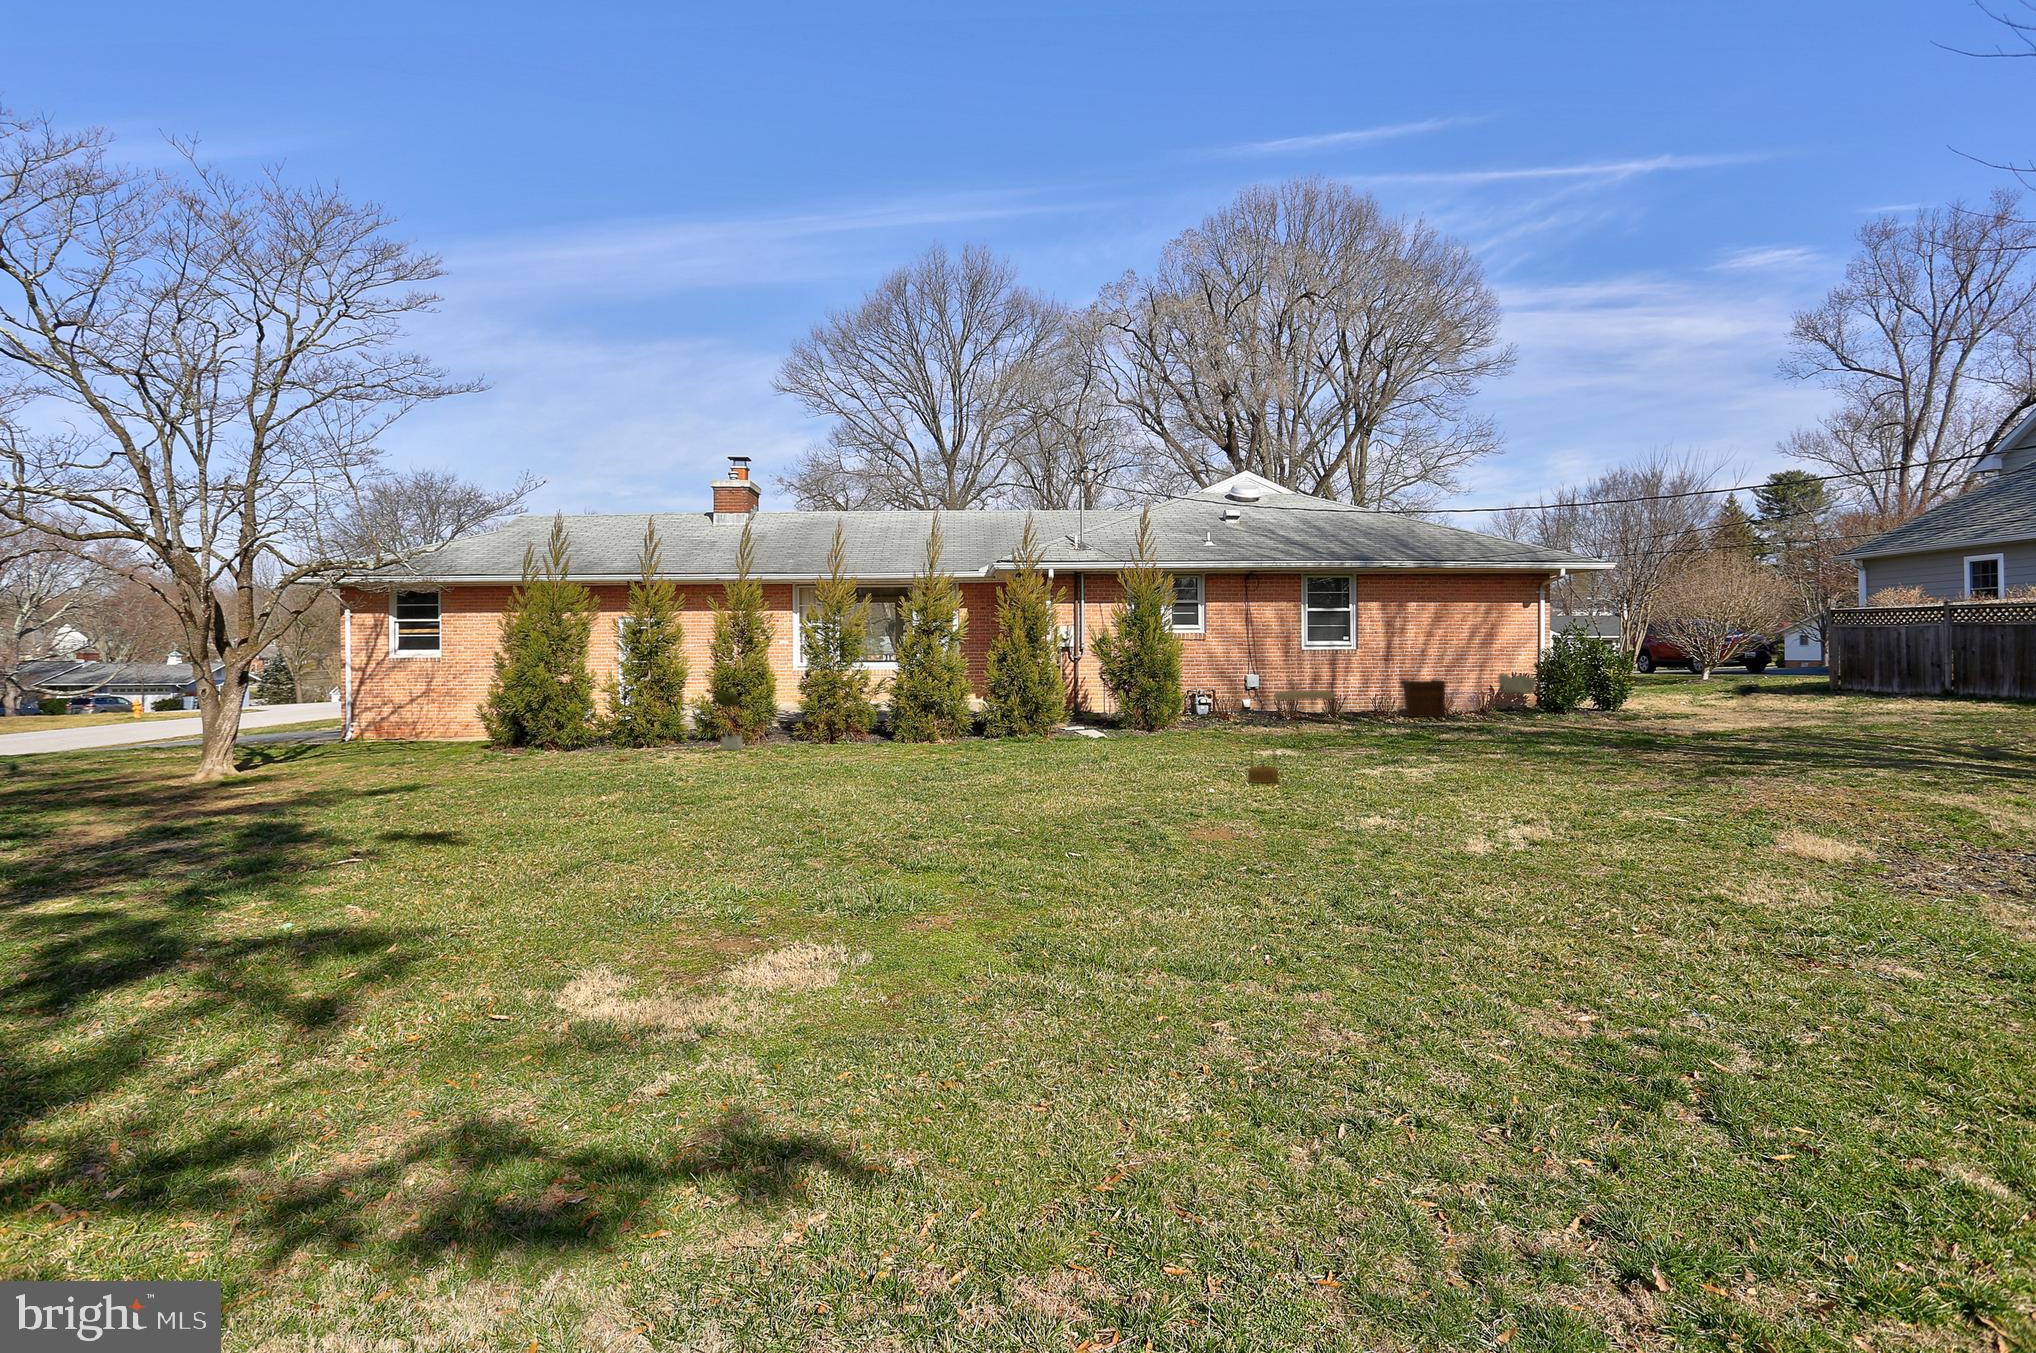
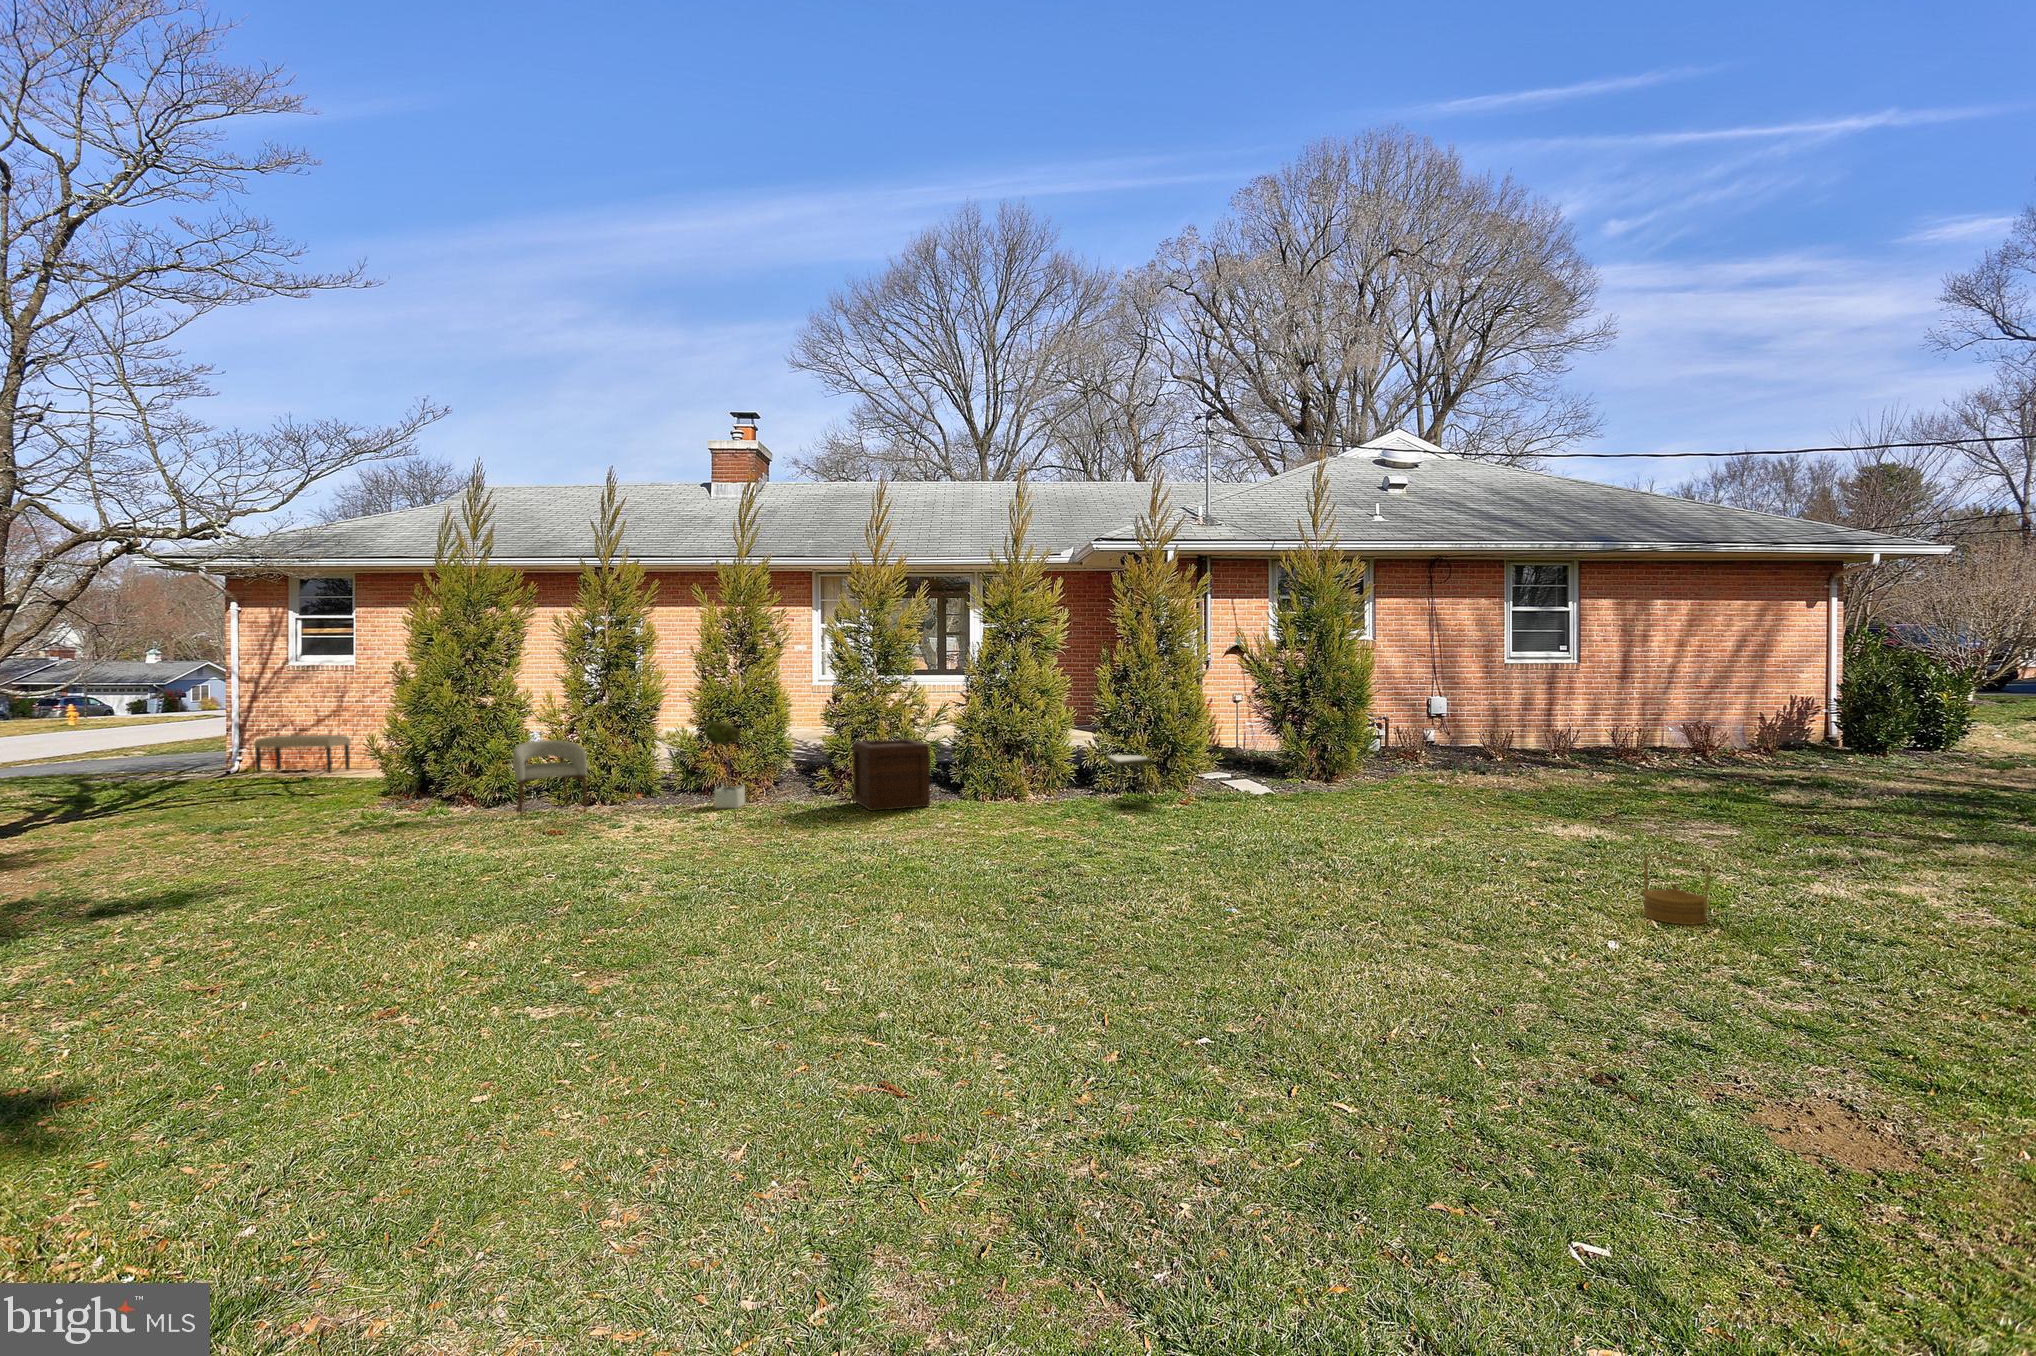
armchair: present [1495,674,1535,713] -> present [513,740,587,818]
wooden crate: present [1398,679,1445,717] -> present [852,739,930,811]
bench: present [1270,691,1335,719] -> present [253,735,350,773]
side table: none [994,713,1021,744] -> present [1108,755,1150,796]

